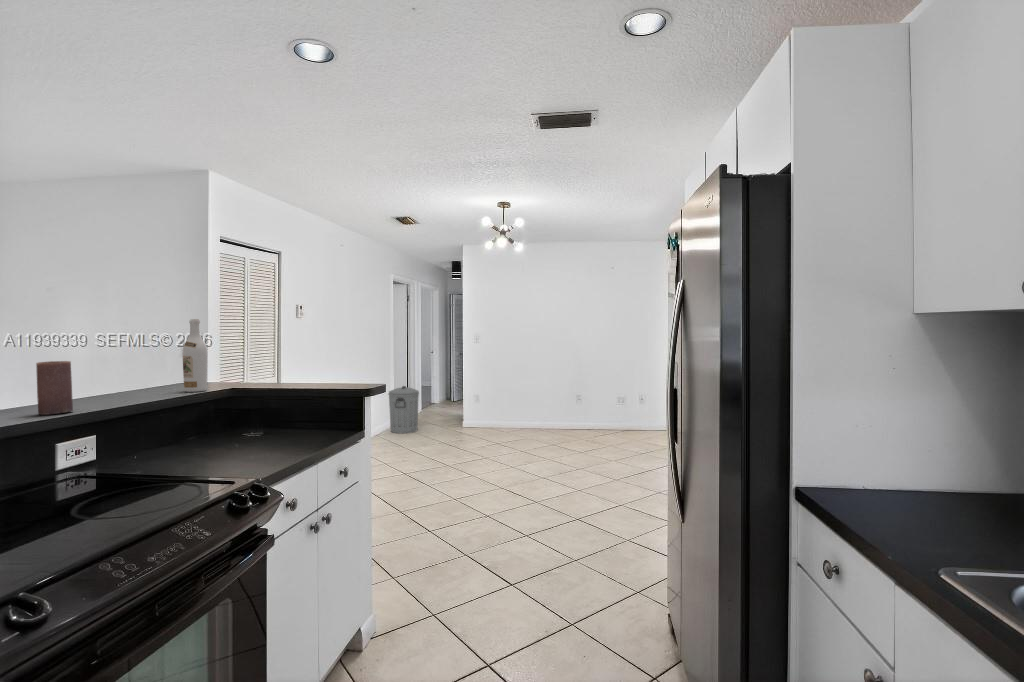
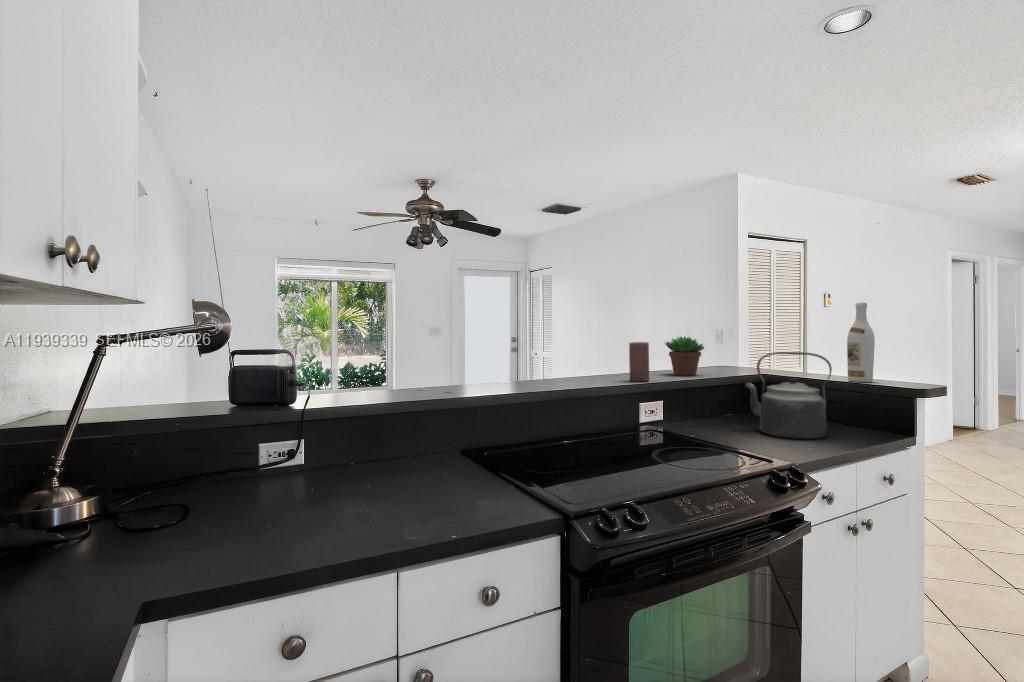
wine bottle: present [183,319,207,392] -> present [847,303,875,382]
succulent plant: none [99,351,159,400] -> present [665,337,704,376]
kettle: none [208,365,294,454] -> present [745,352,832,439]
trash can: present [389,386,419,433] -> none [953,388,1007,452]

